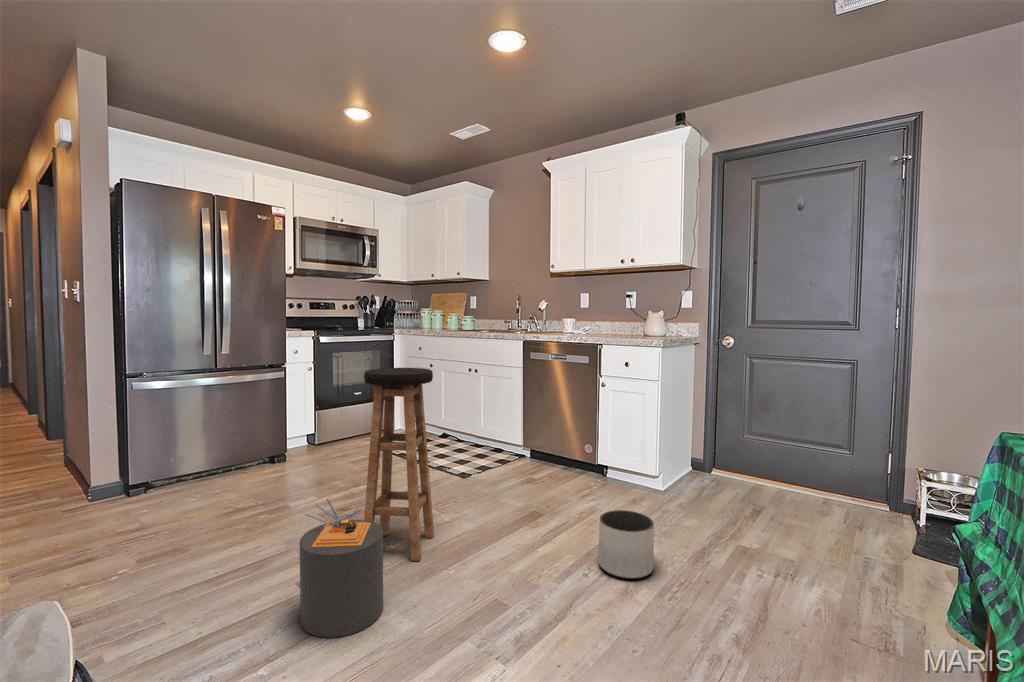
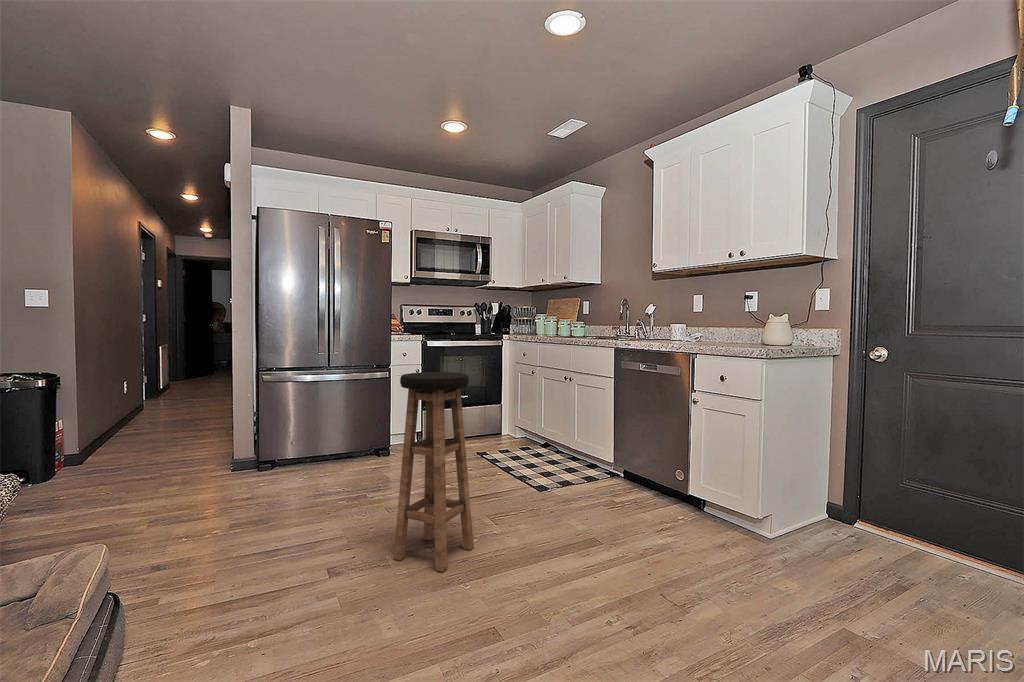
trash can: present [300,499,383,638] -> none [303,492,384,634]
planter: present [598,510,654,579] -> none [630,552,698,640]

